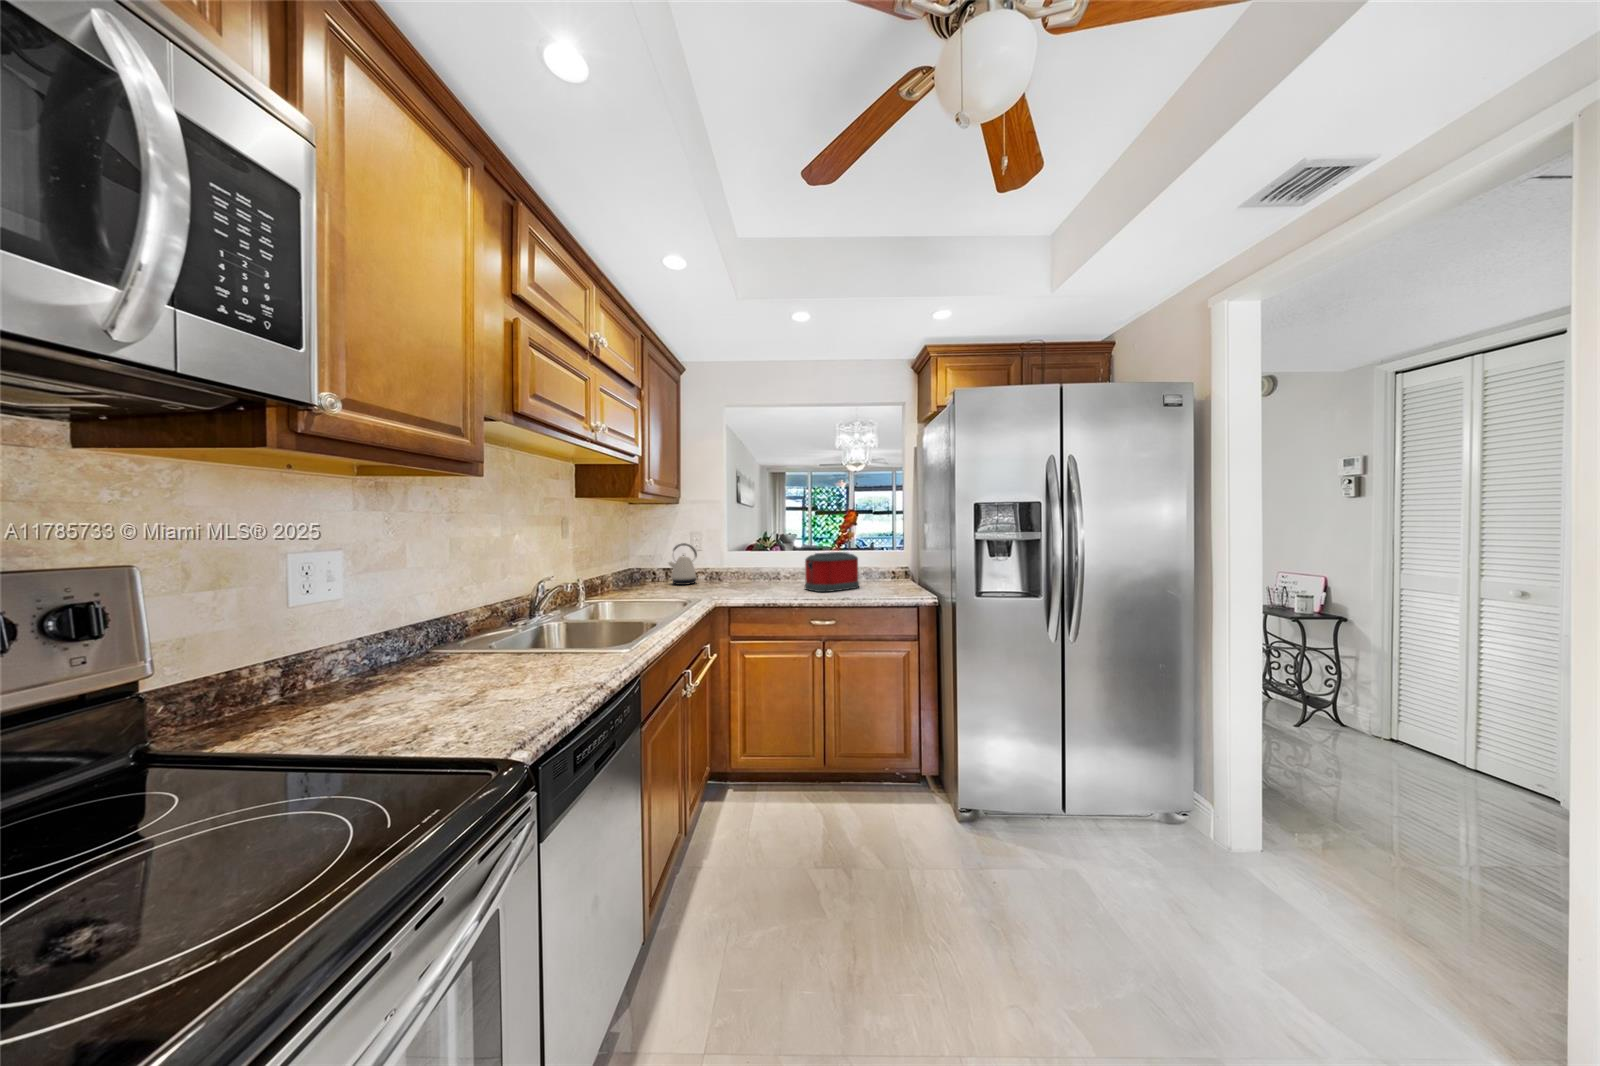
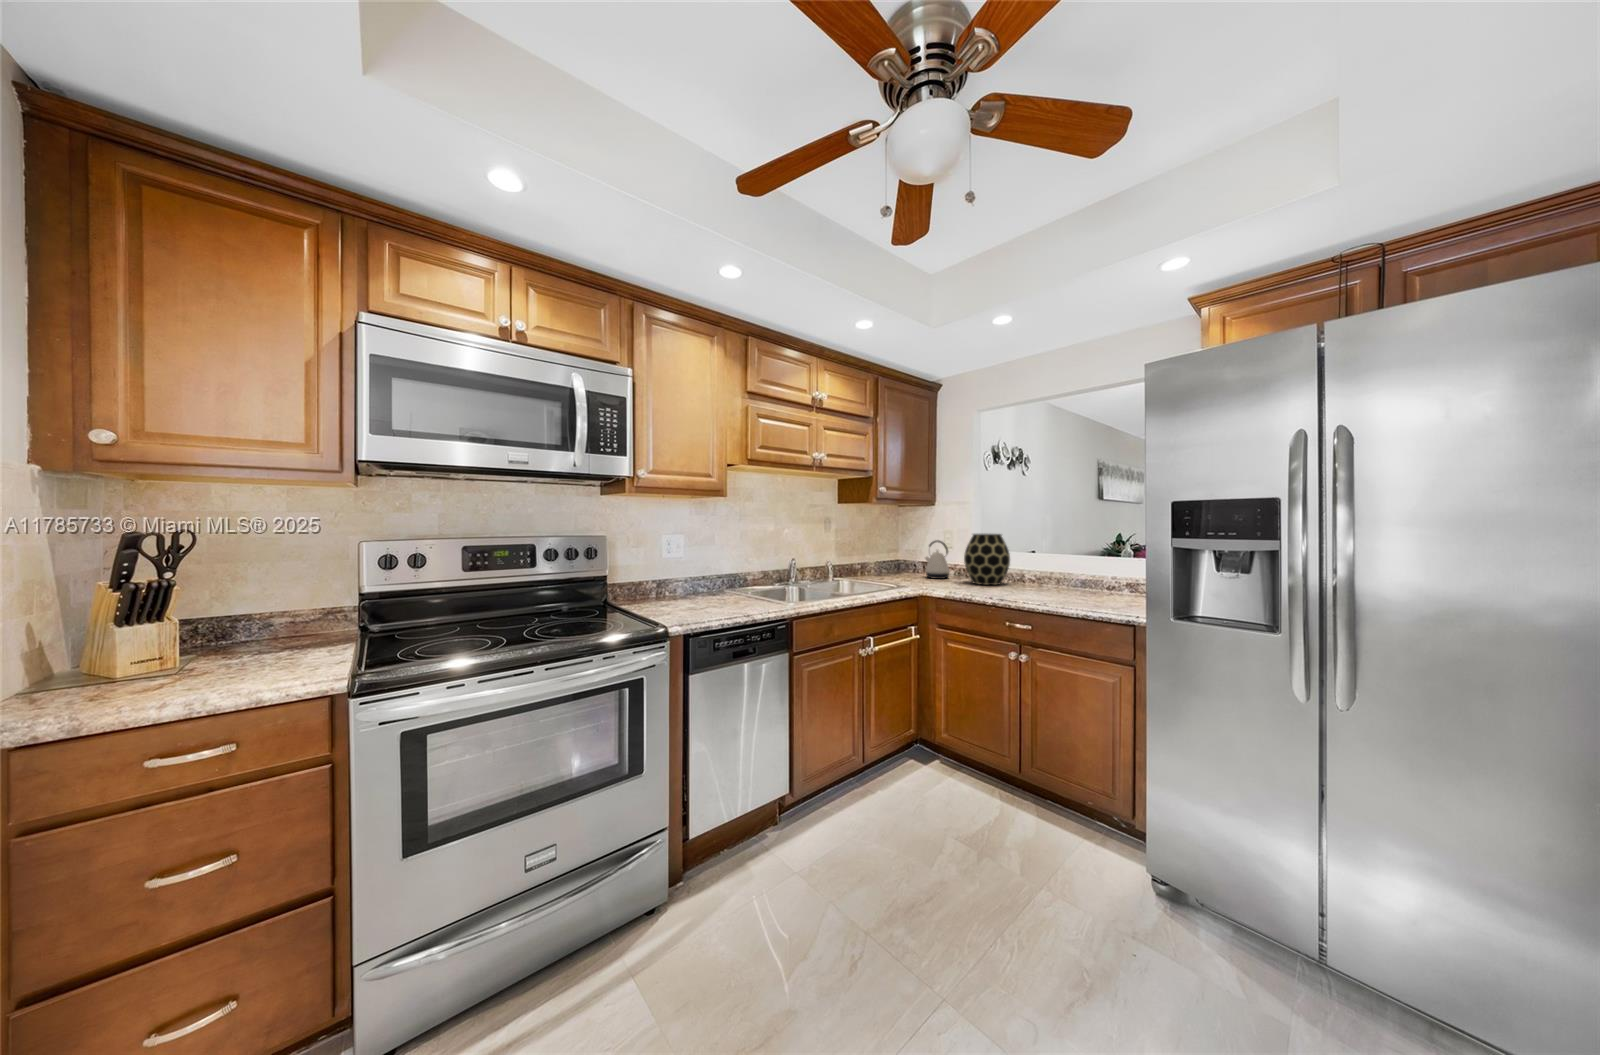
vase: none [722,535,766,586] -> present [964,534,1010,585]
toaster: present [805,552,859,592] -> none [1031,555,1101,598]

